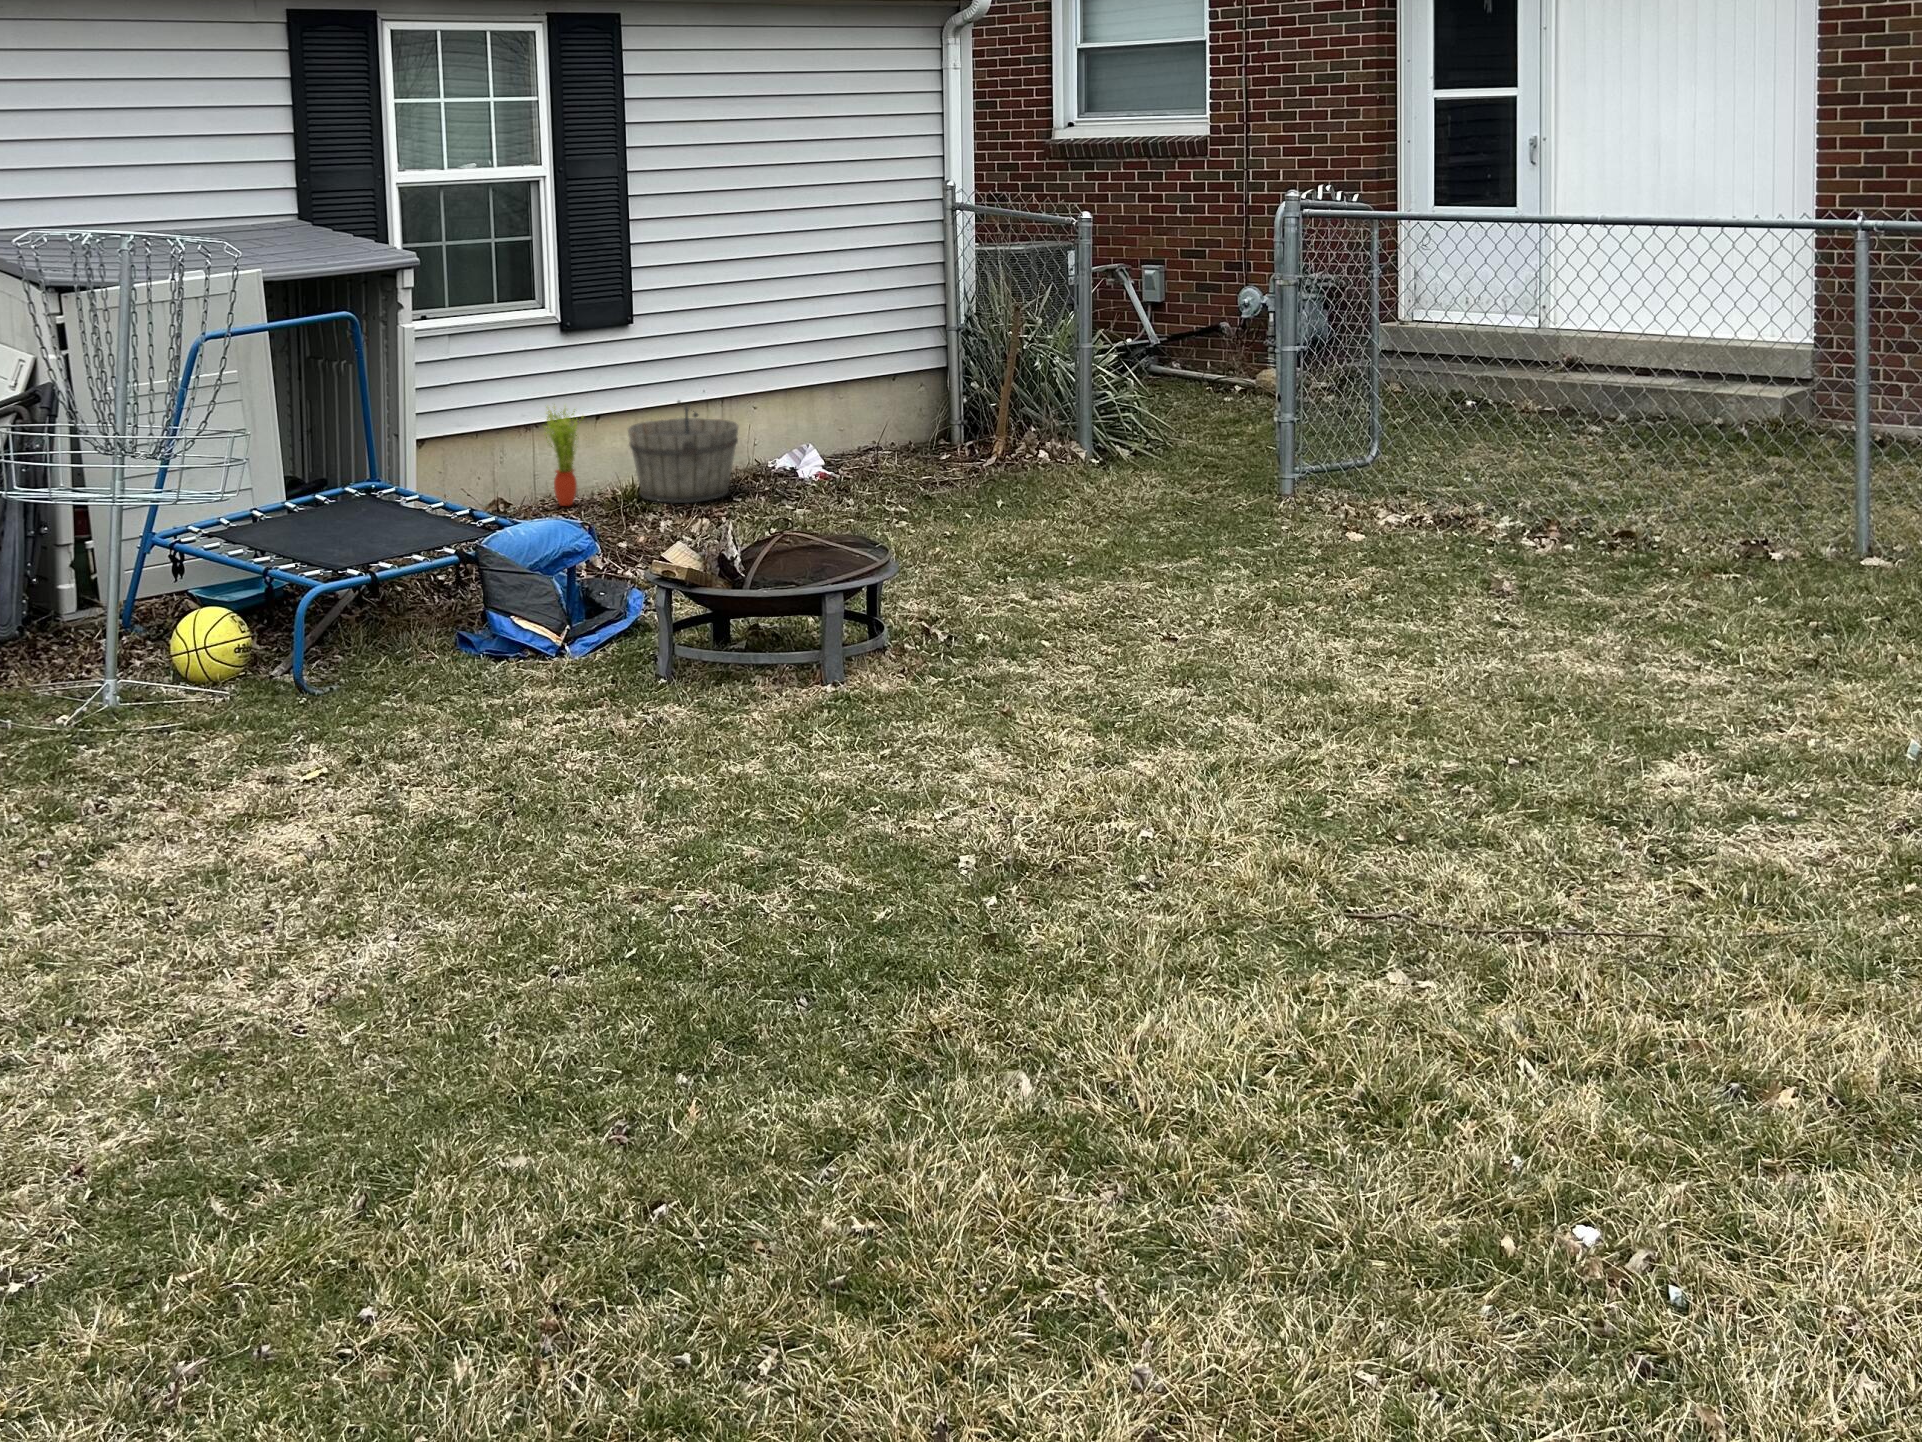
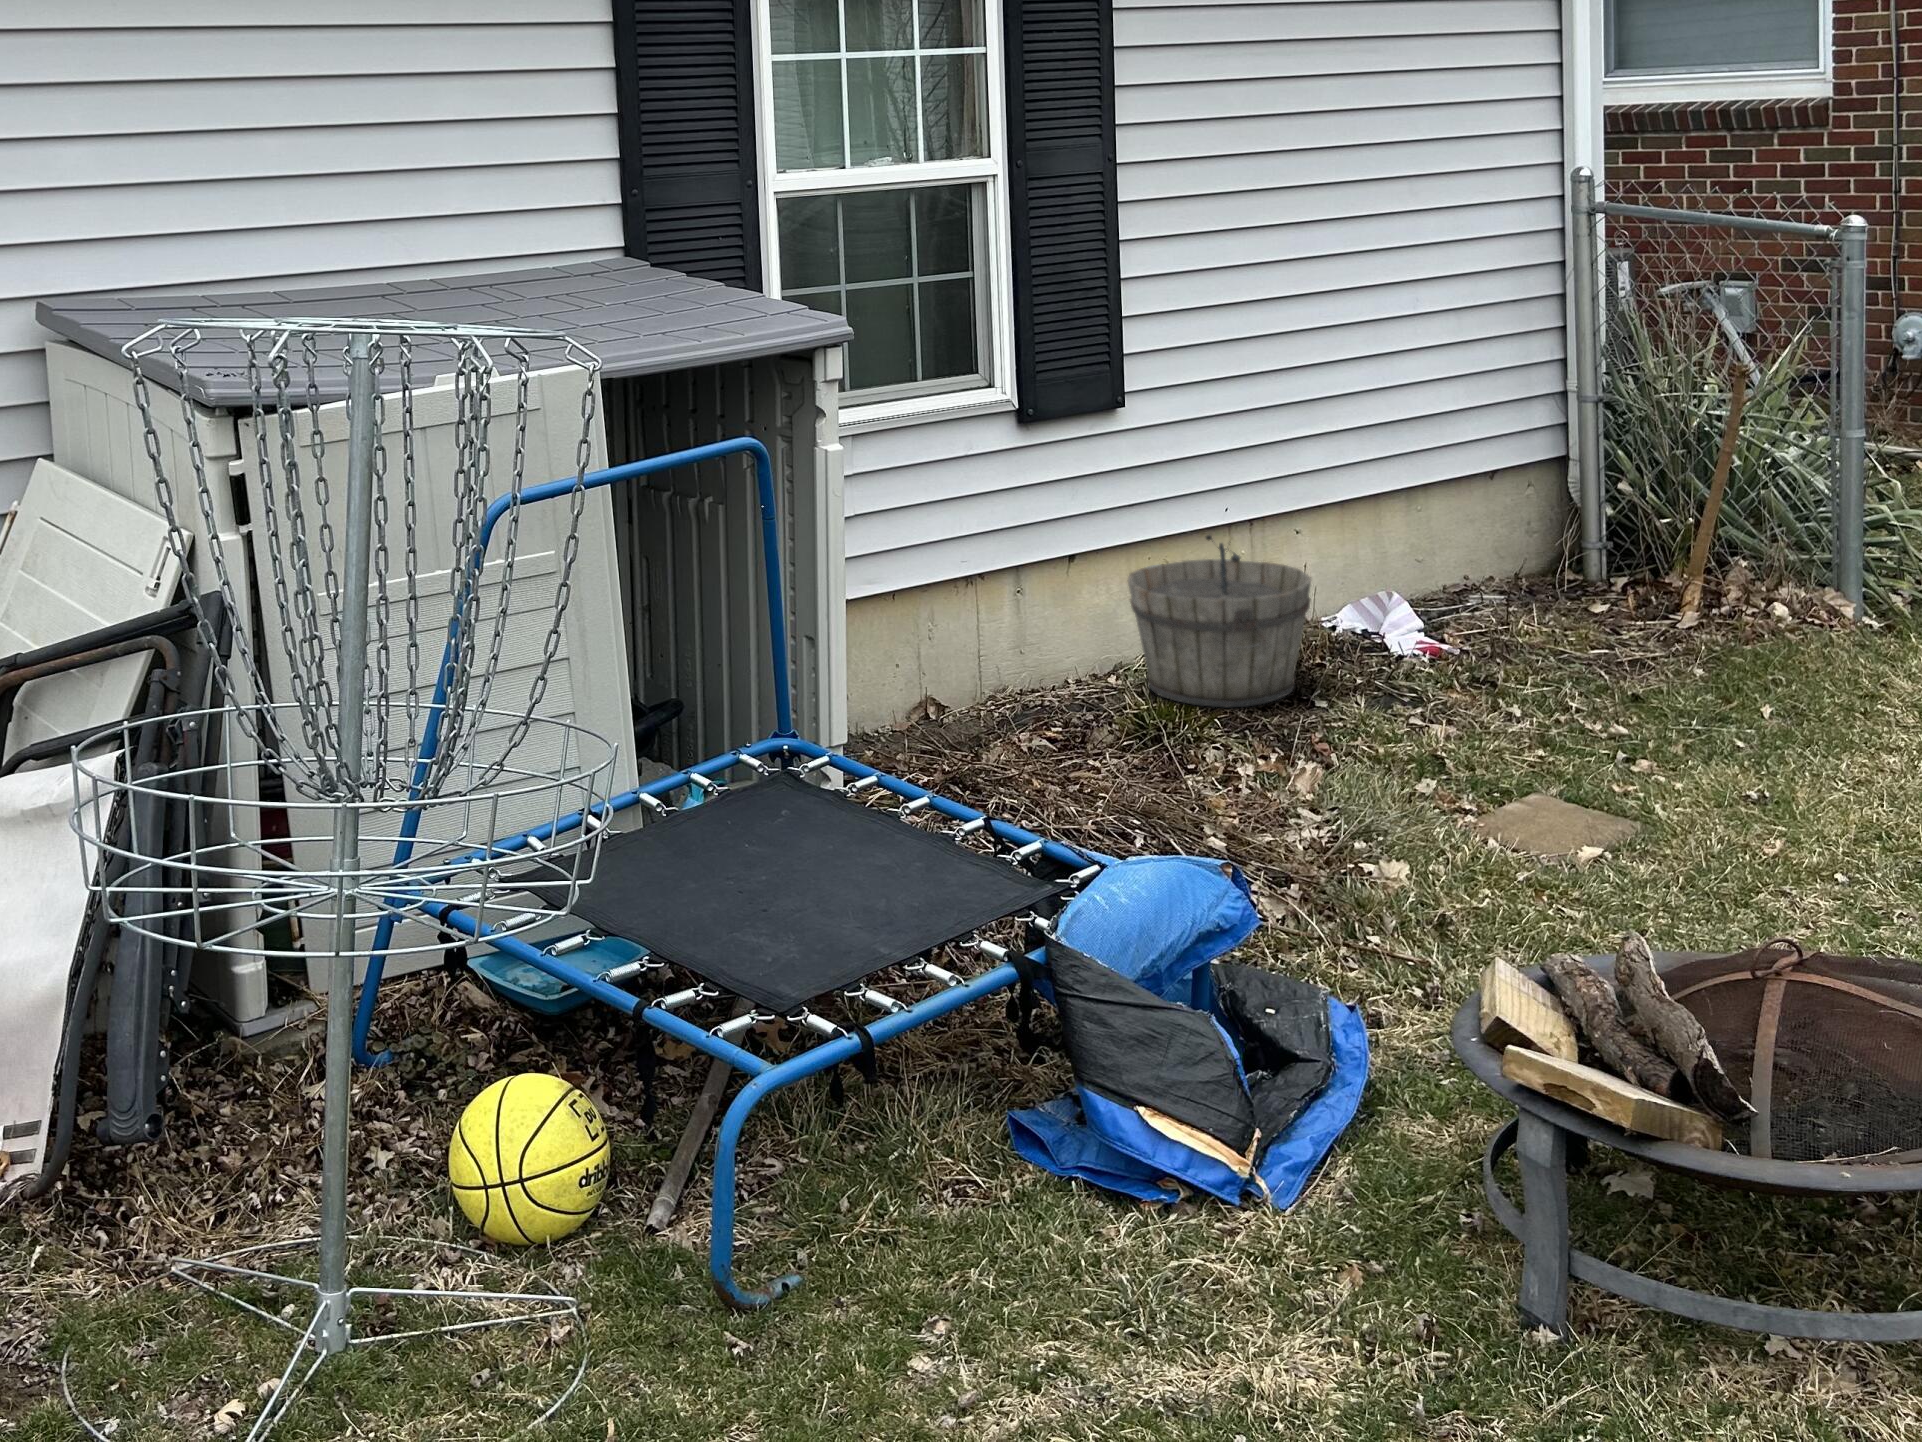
potted plant: present [545,407,581,506] -> none [1003,545,1068,711]

